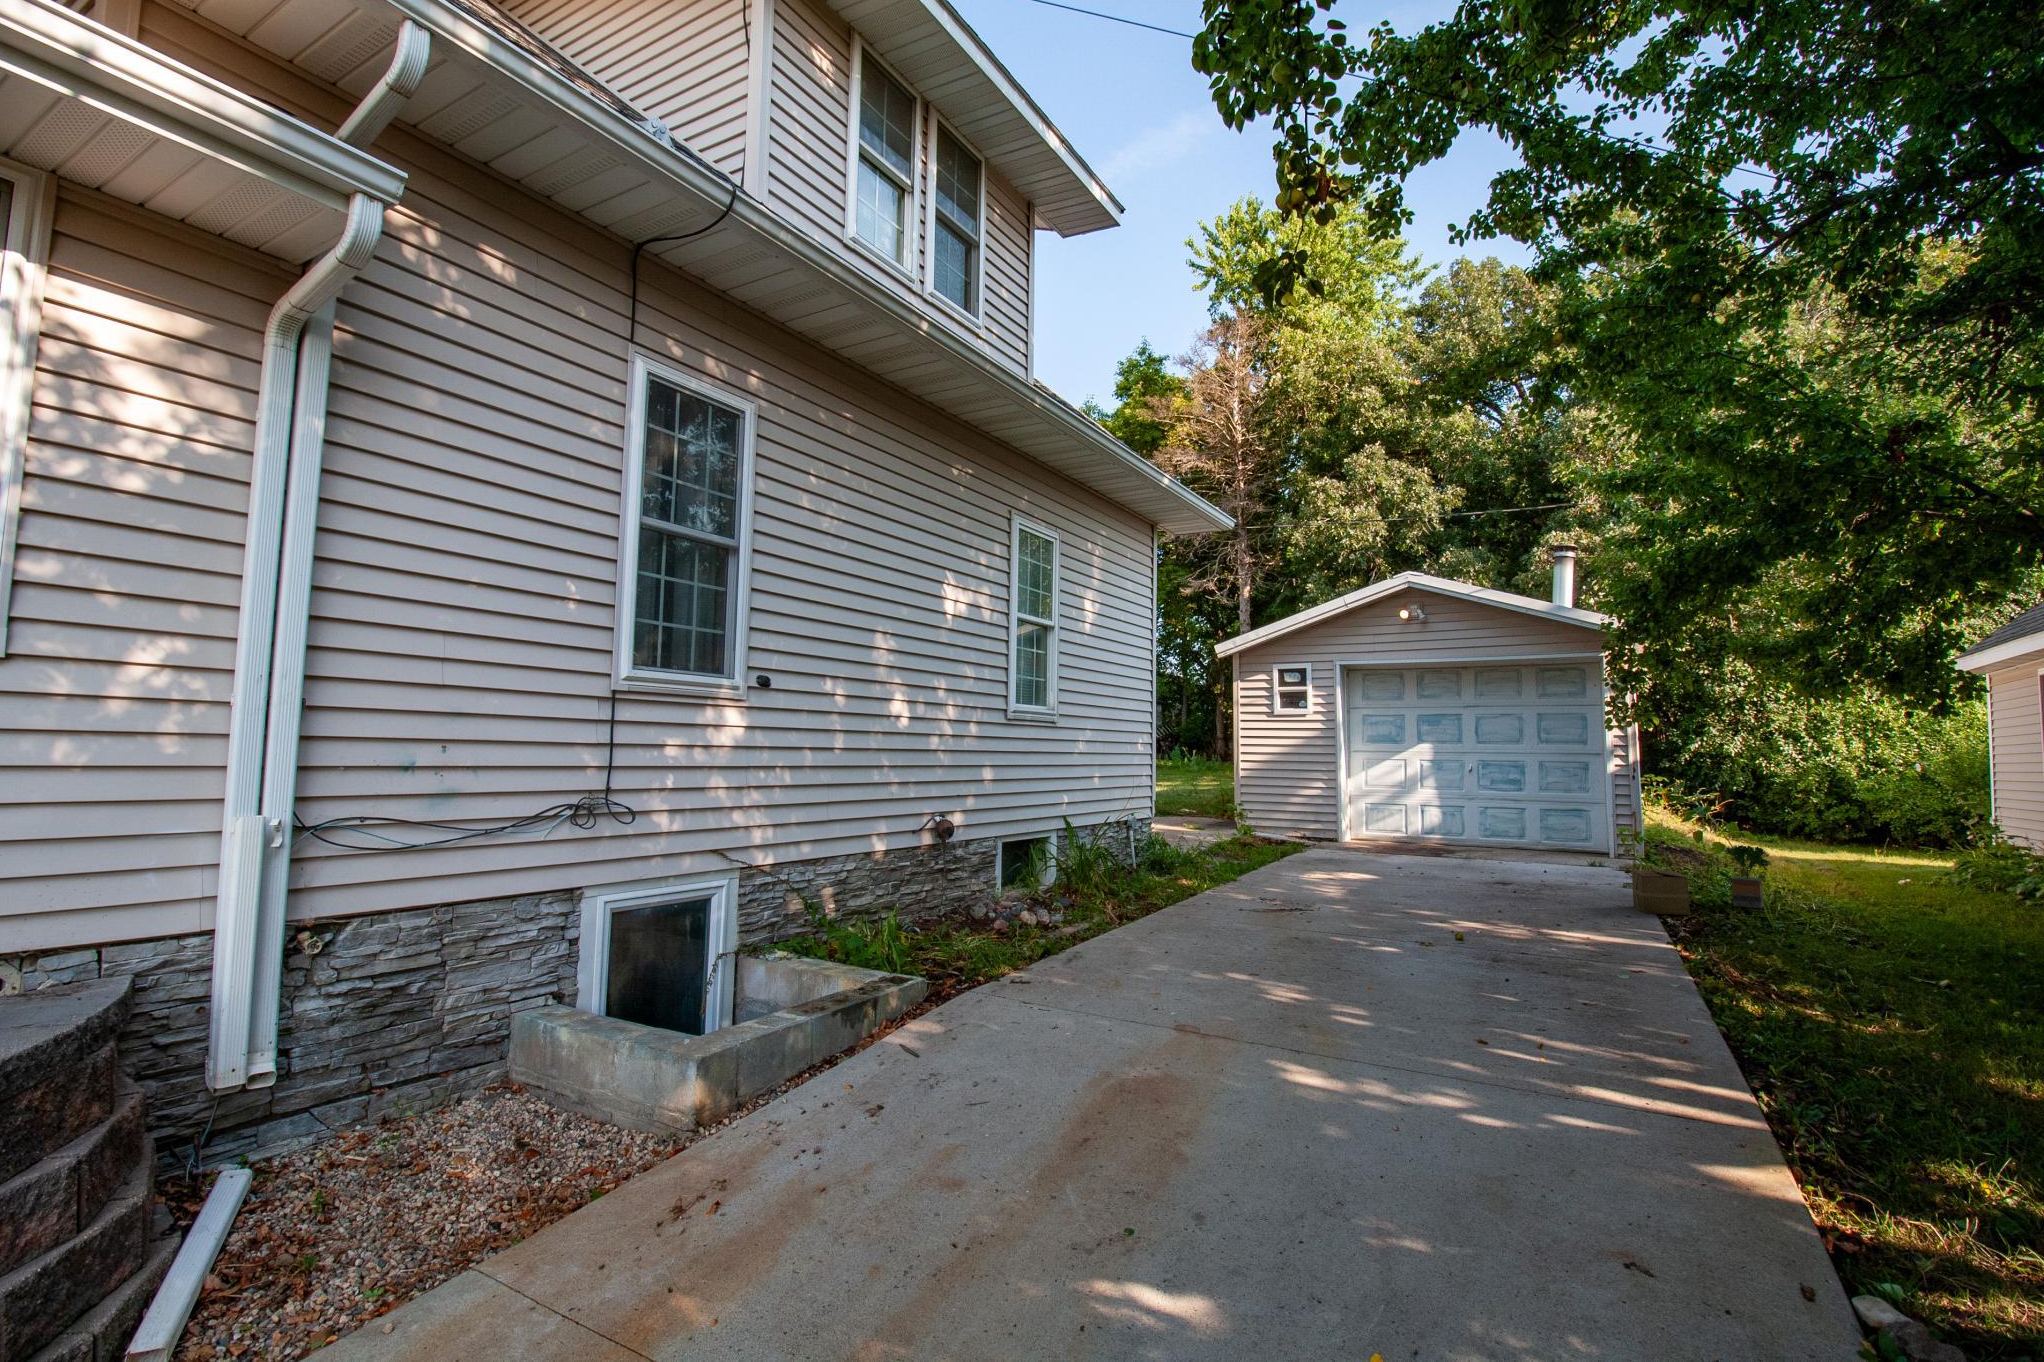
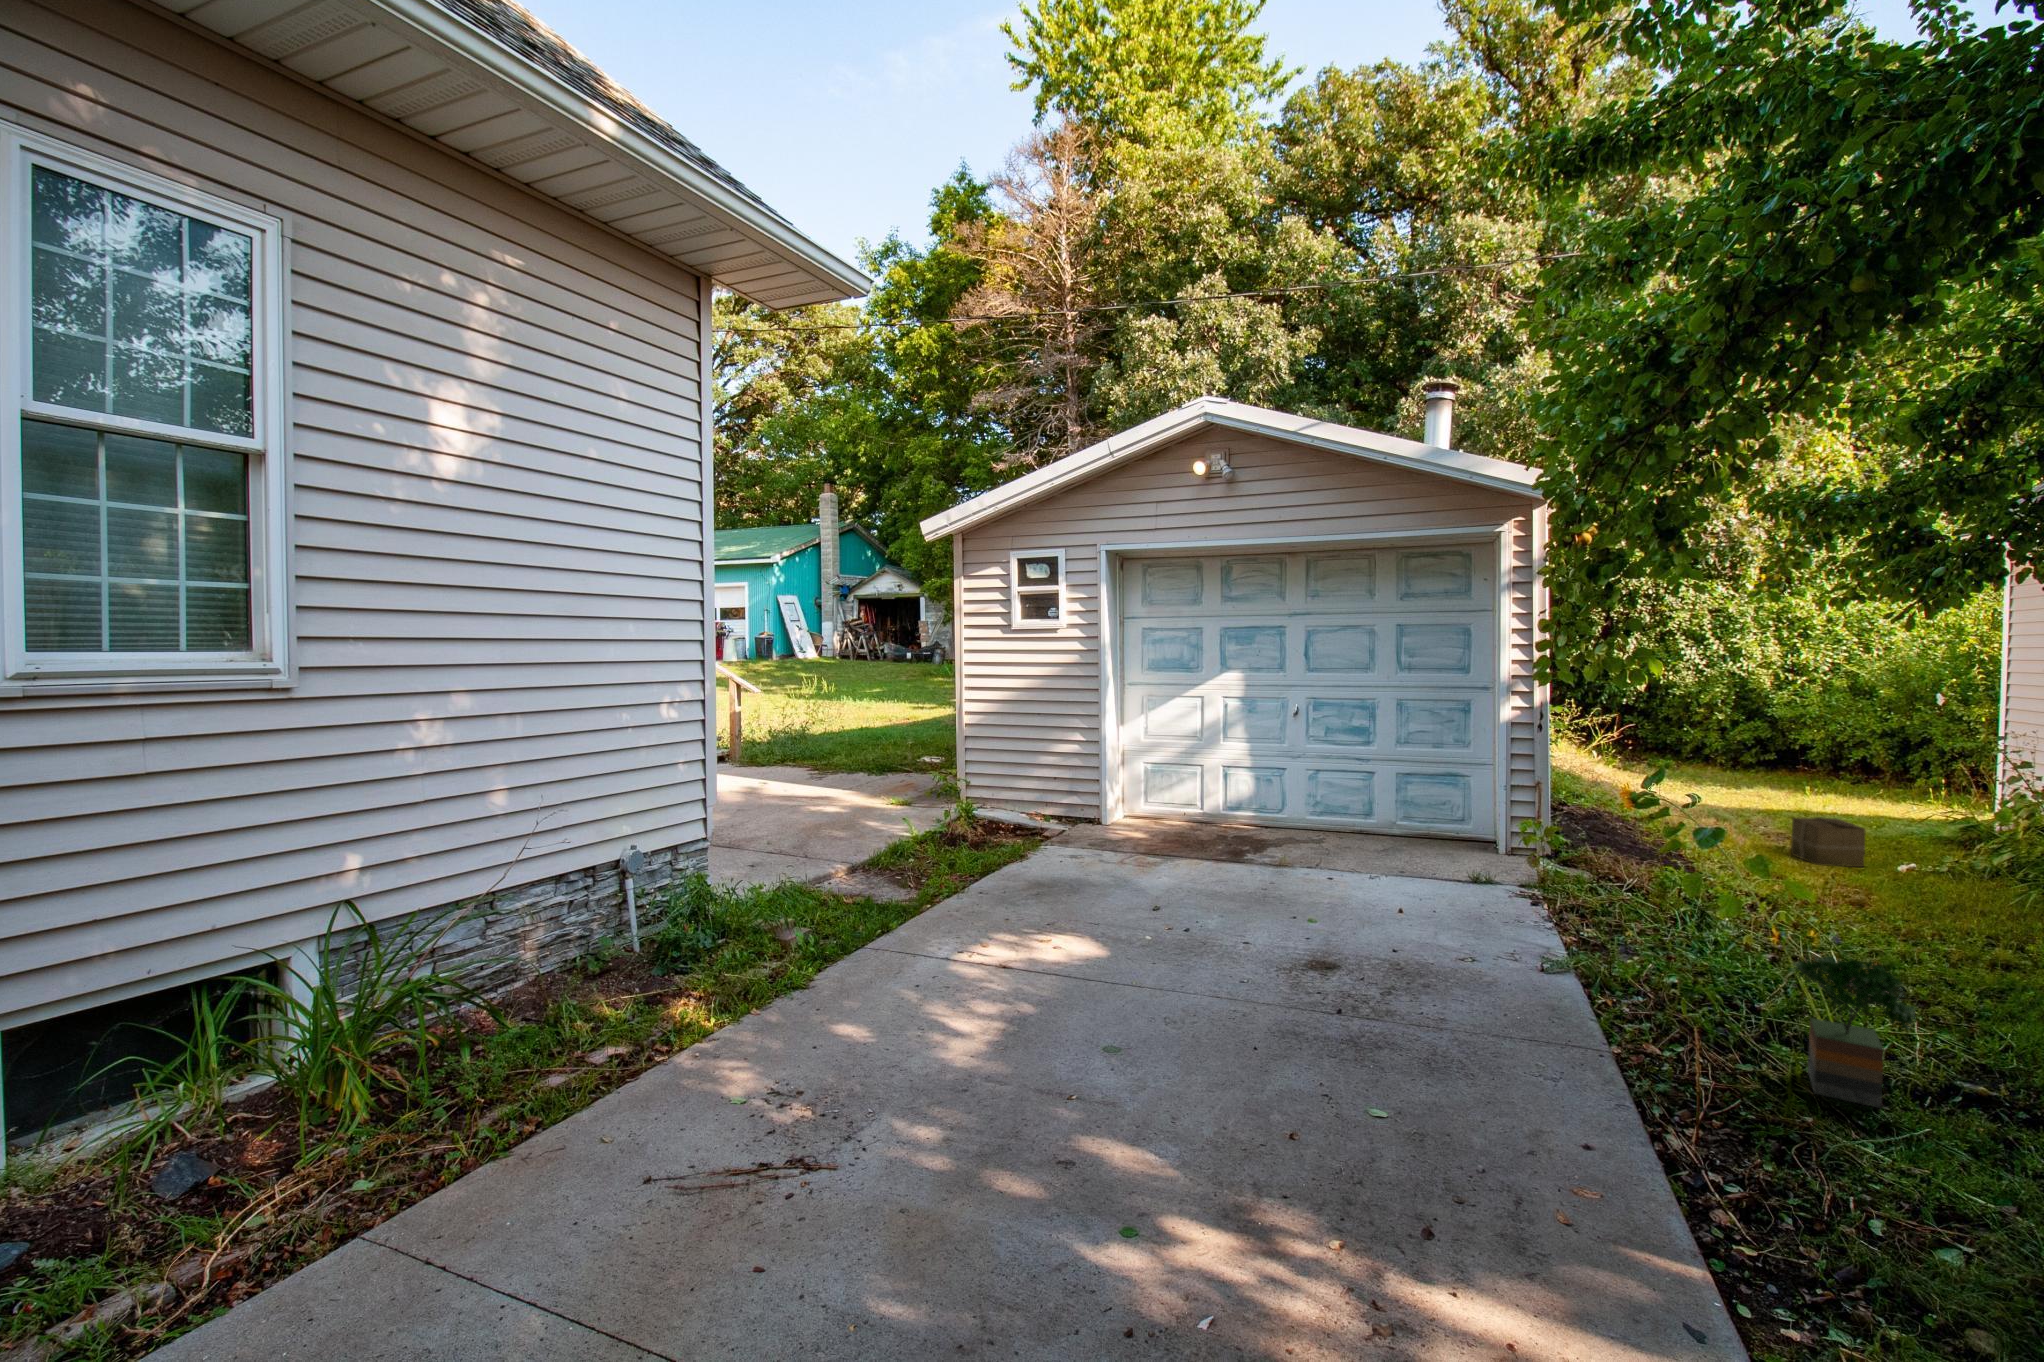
cardboard box: present [1632,870,1690,915] -> present [1791,817,1866,867]

